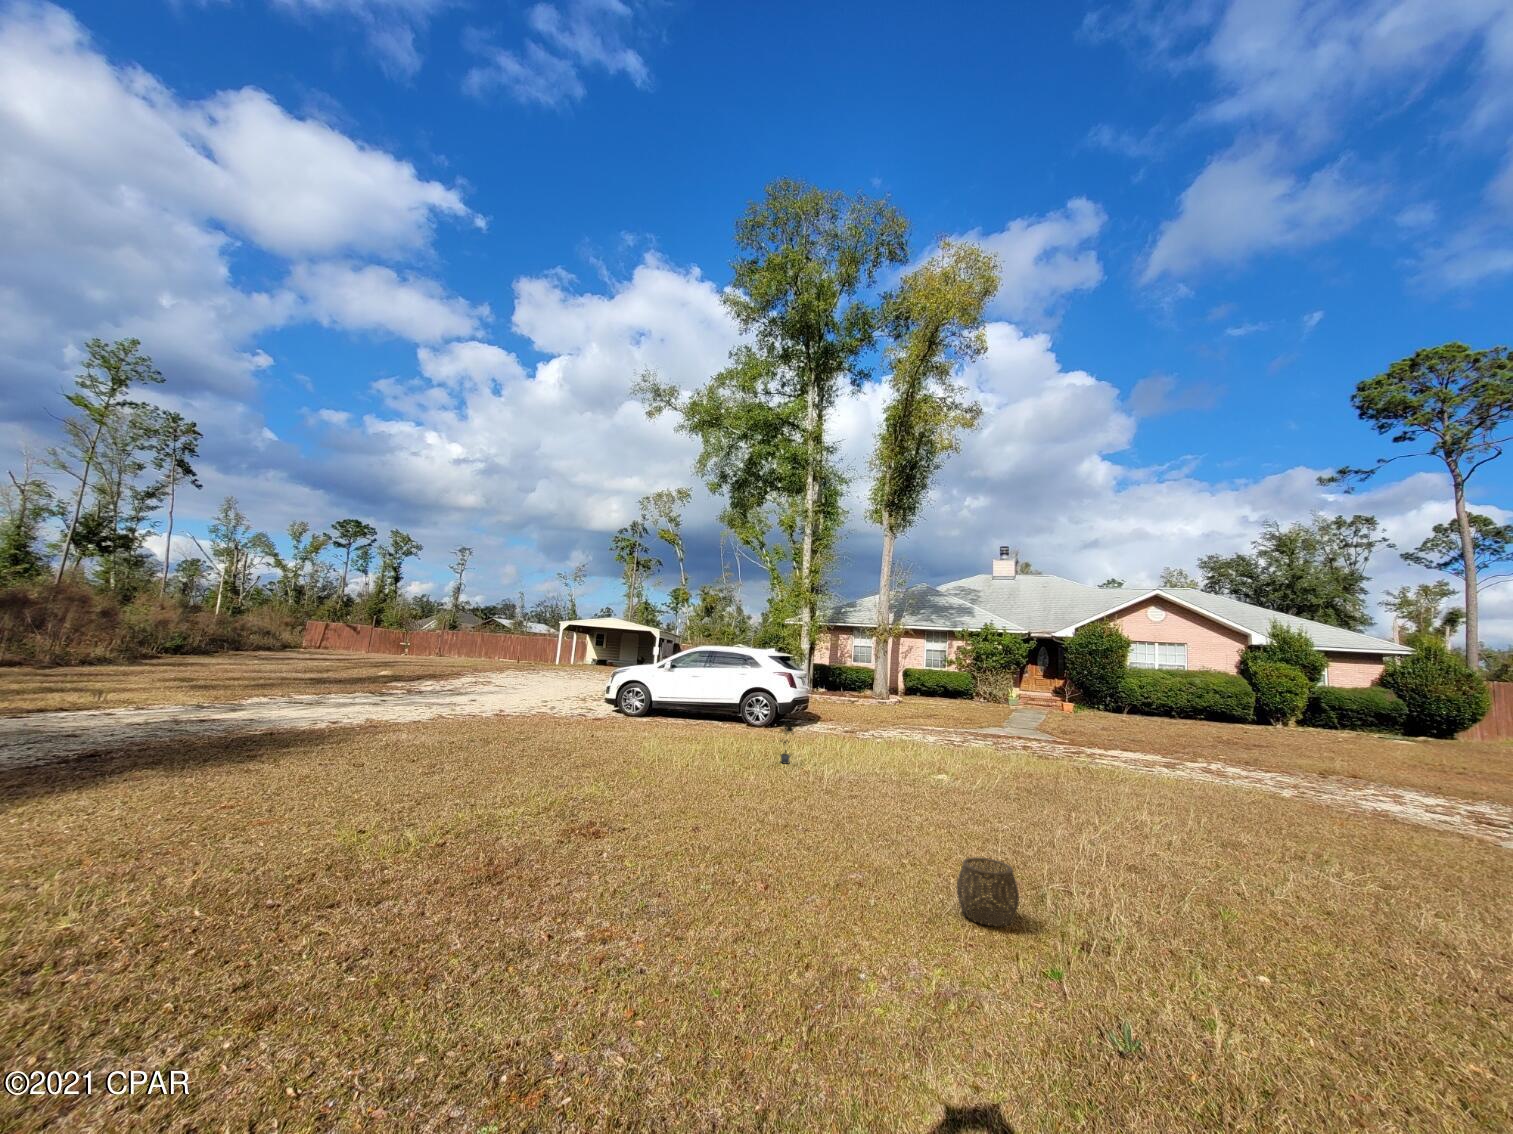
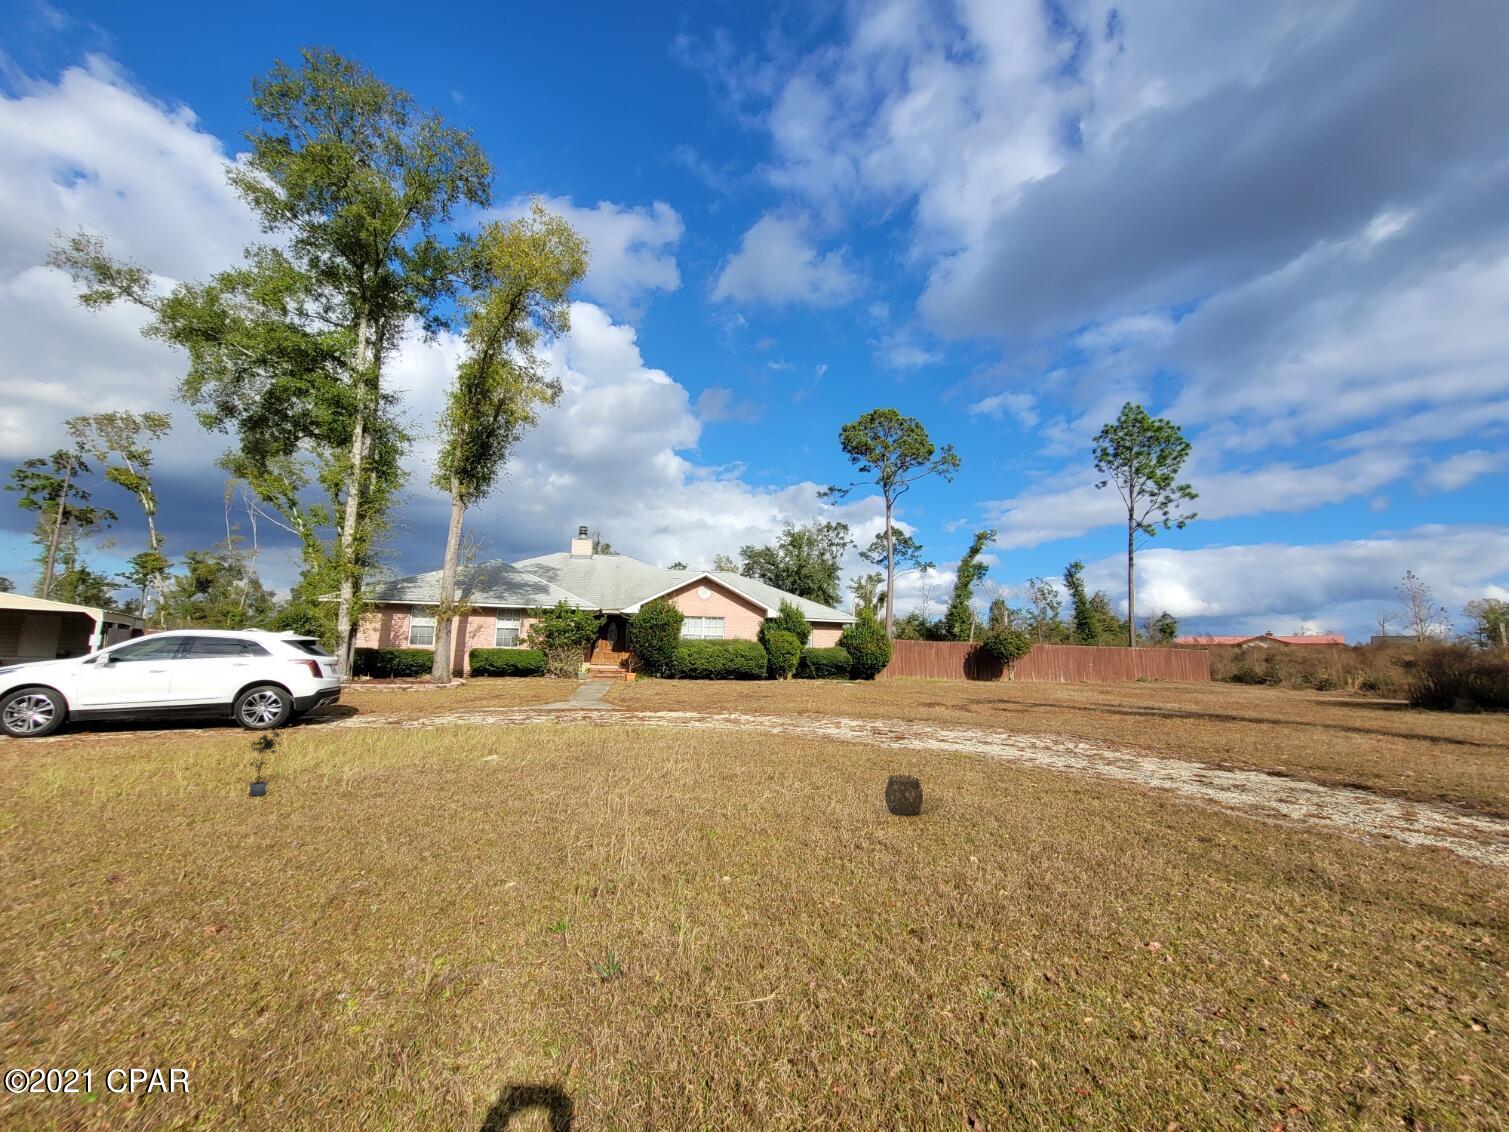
woven basket: present [957,857,1019,927] -> present [885,775,923,815]

